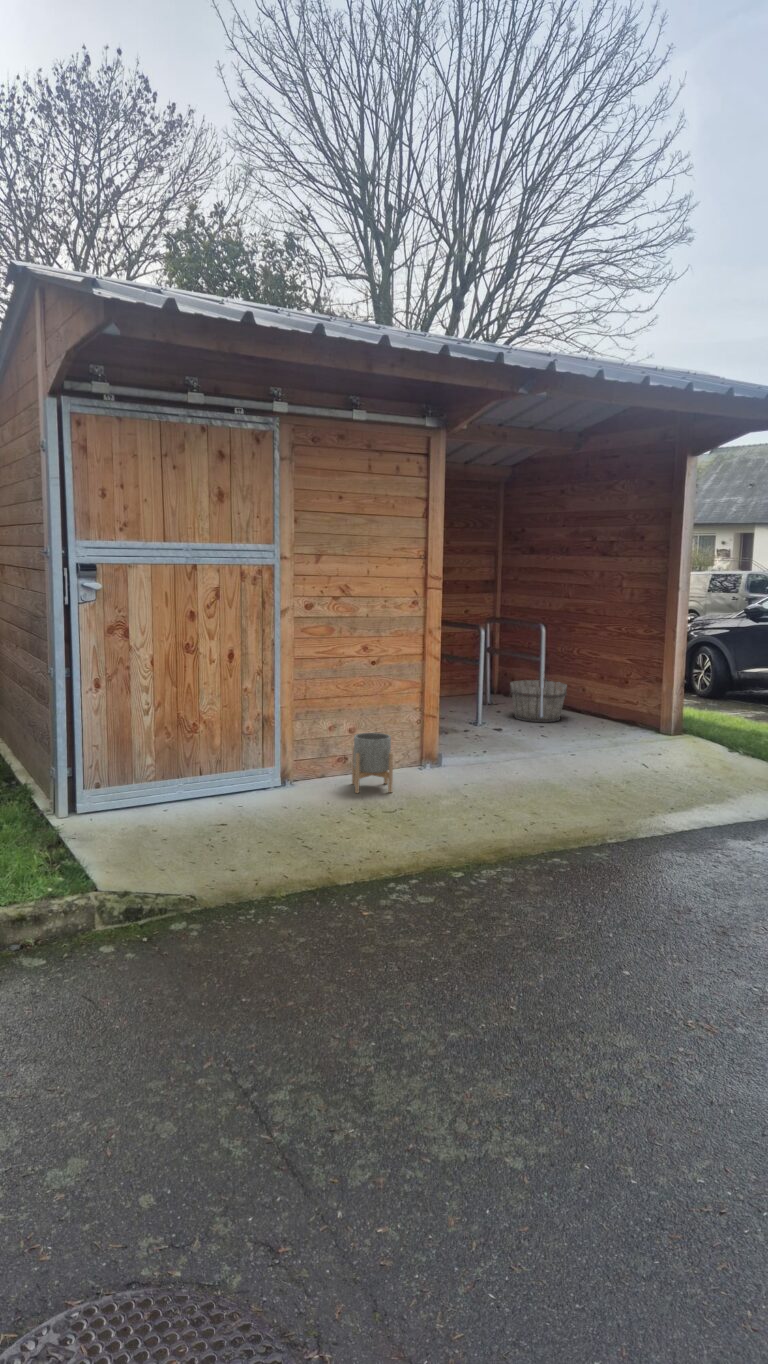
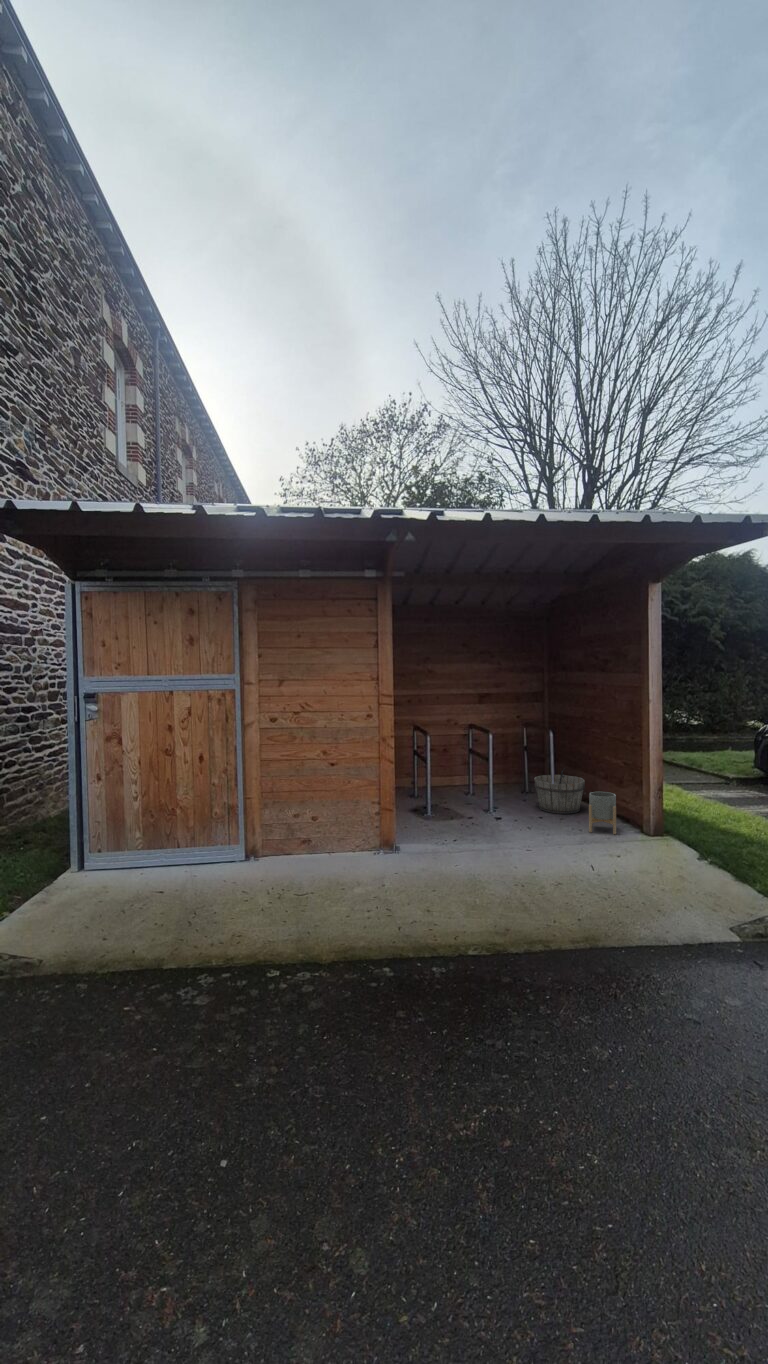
planter: present [352,733,393,793] -> present [589,792,616,834]

